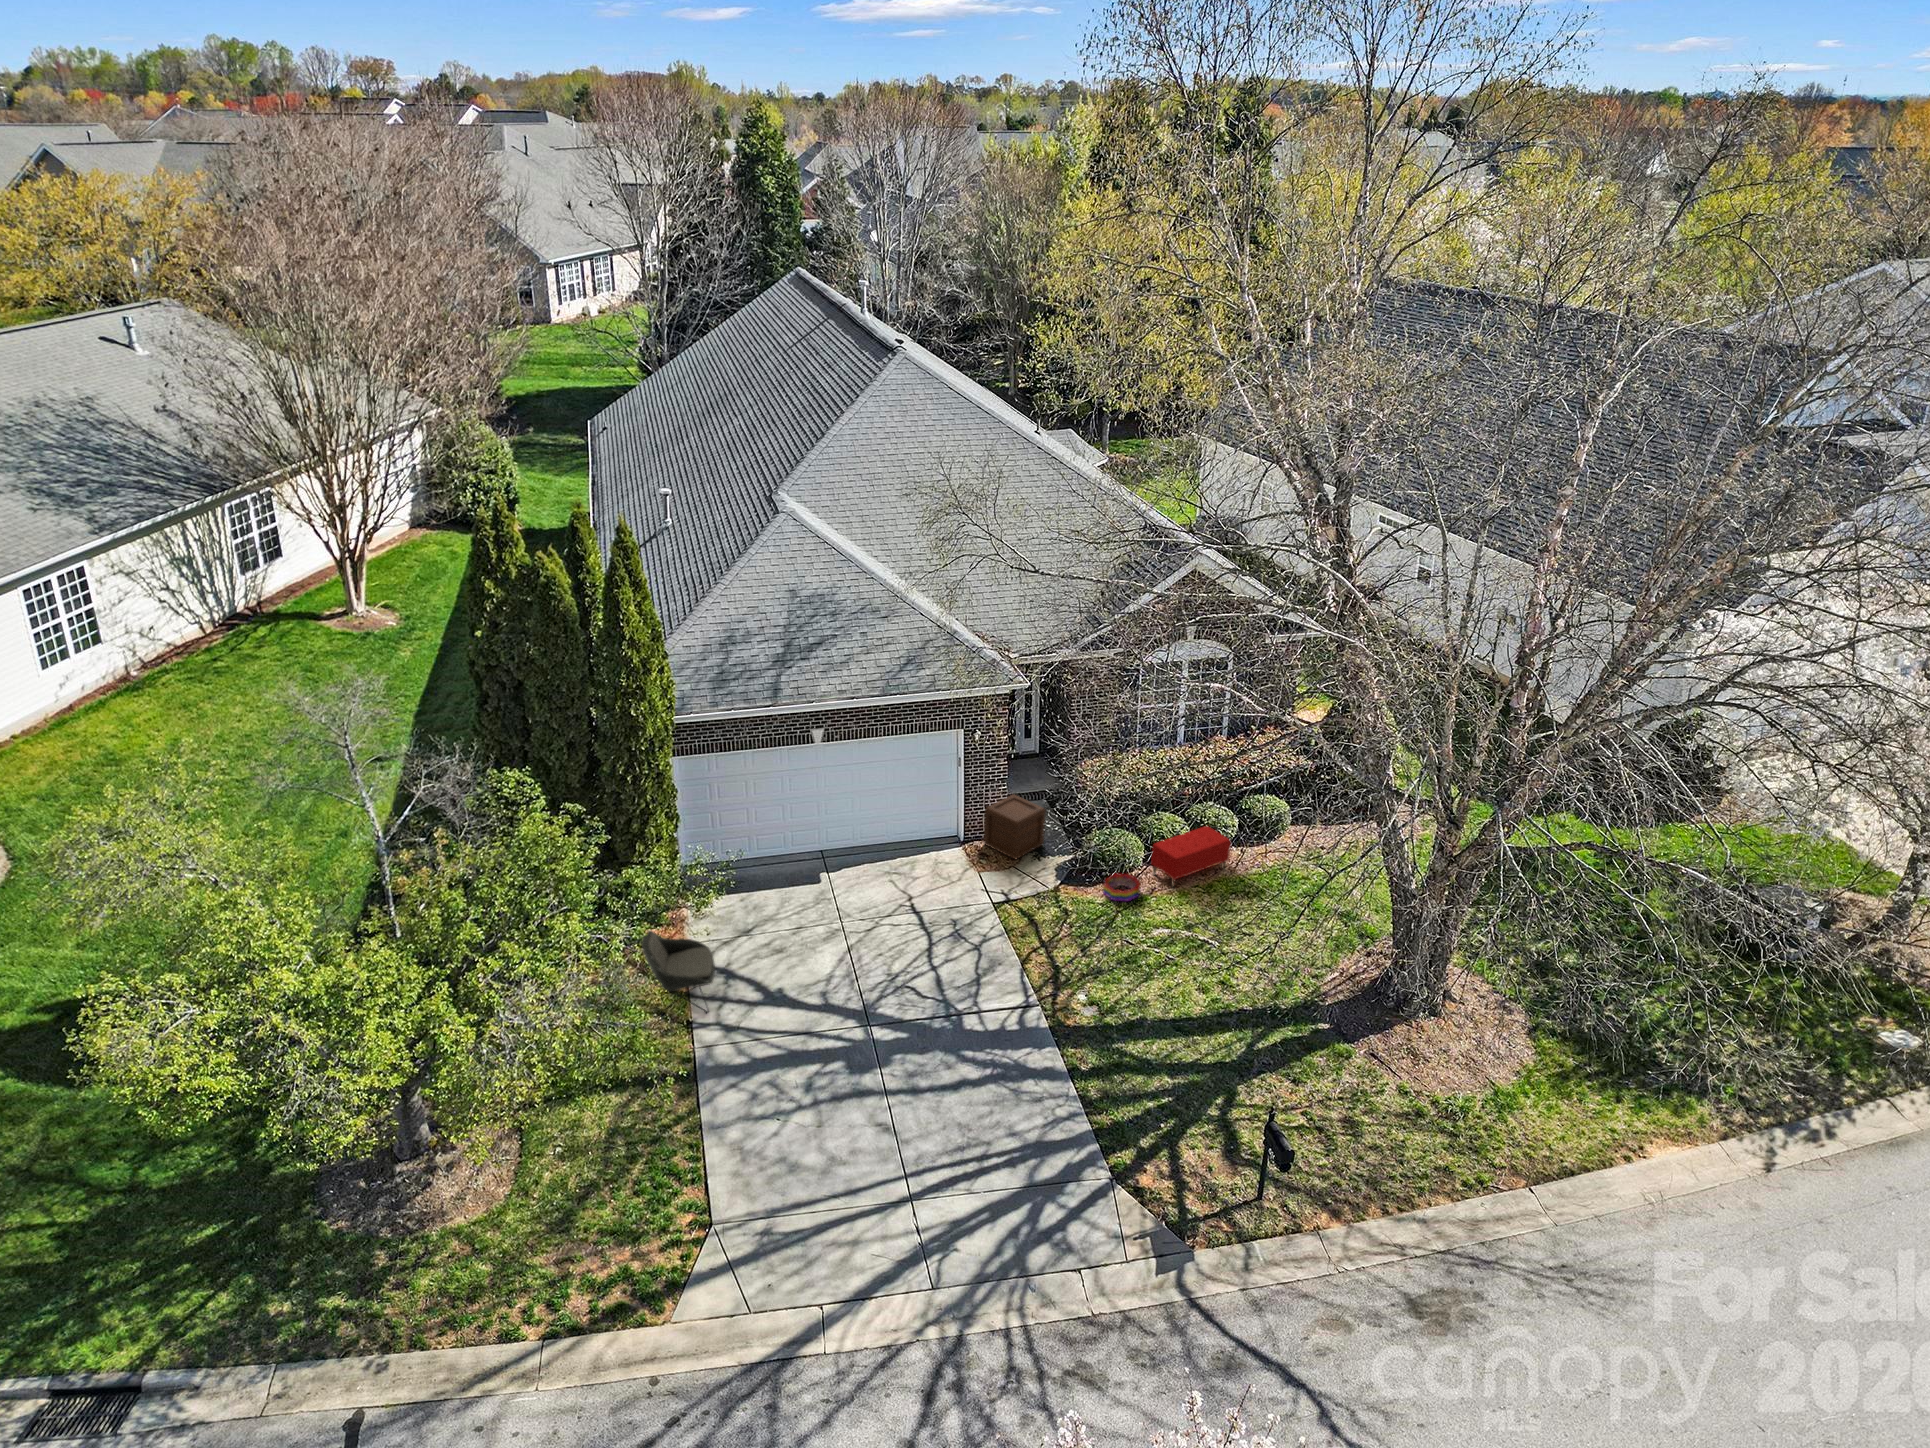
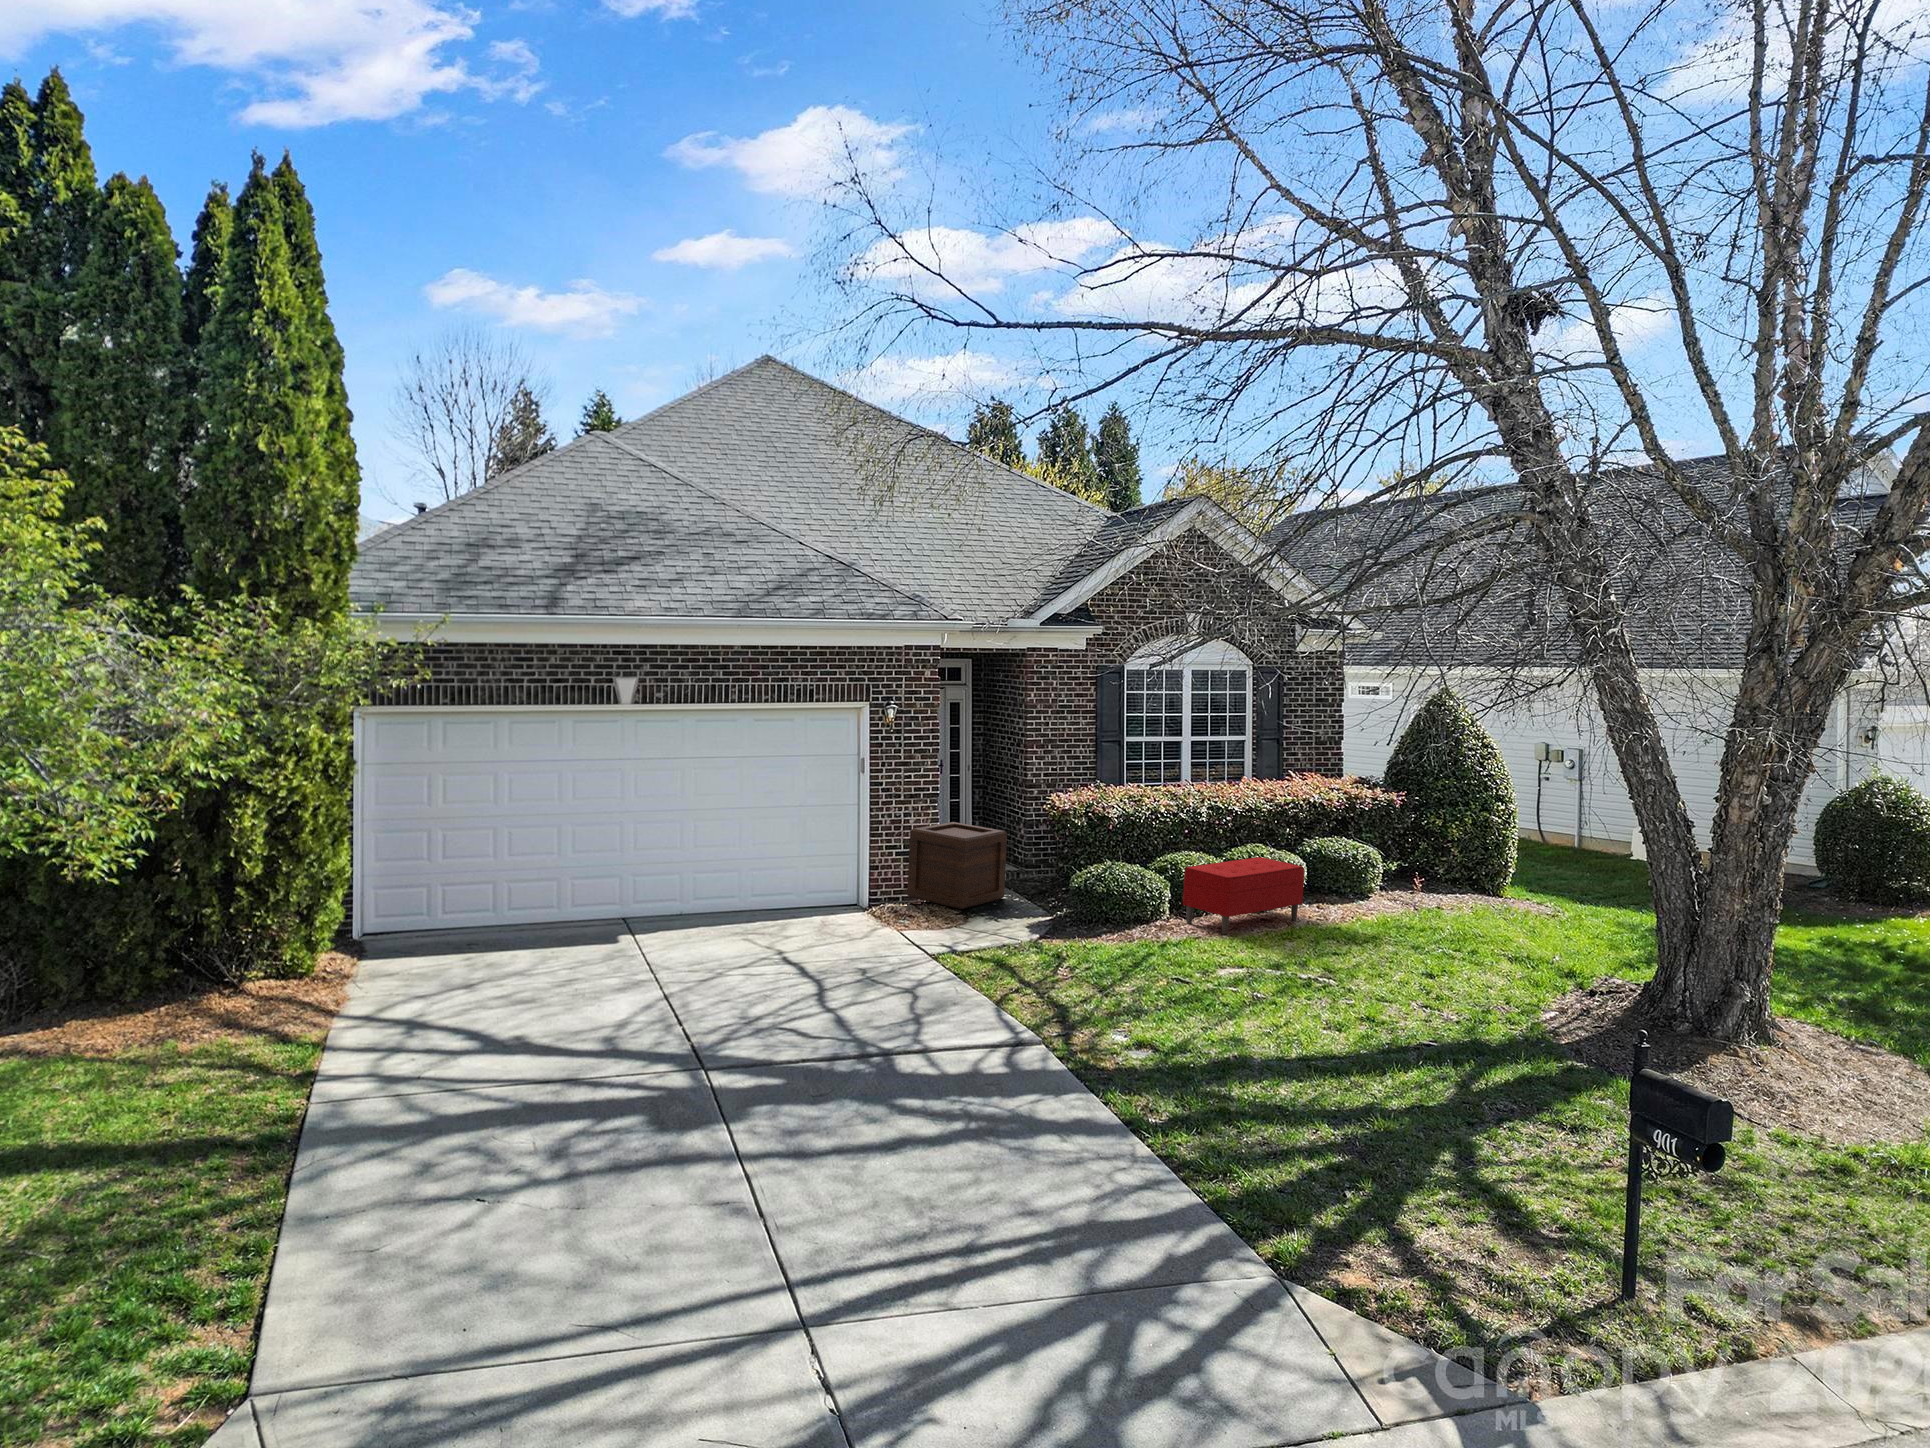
storage bin: present [1103,873,1141,901] -> none [1114,910,1175,945]
lounge chair: present [642,930,715,1018] -> none [247,886,401,1059]

